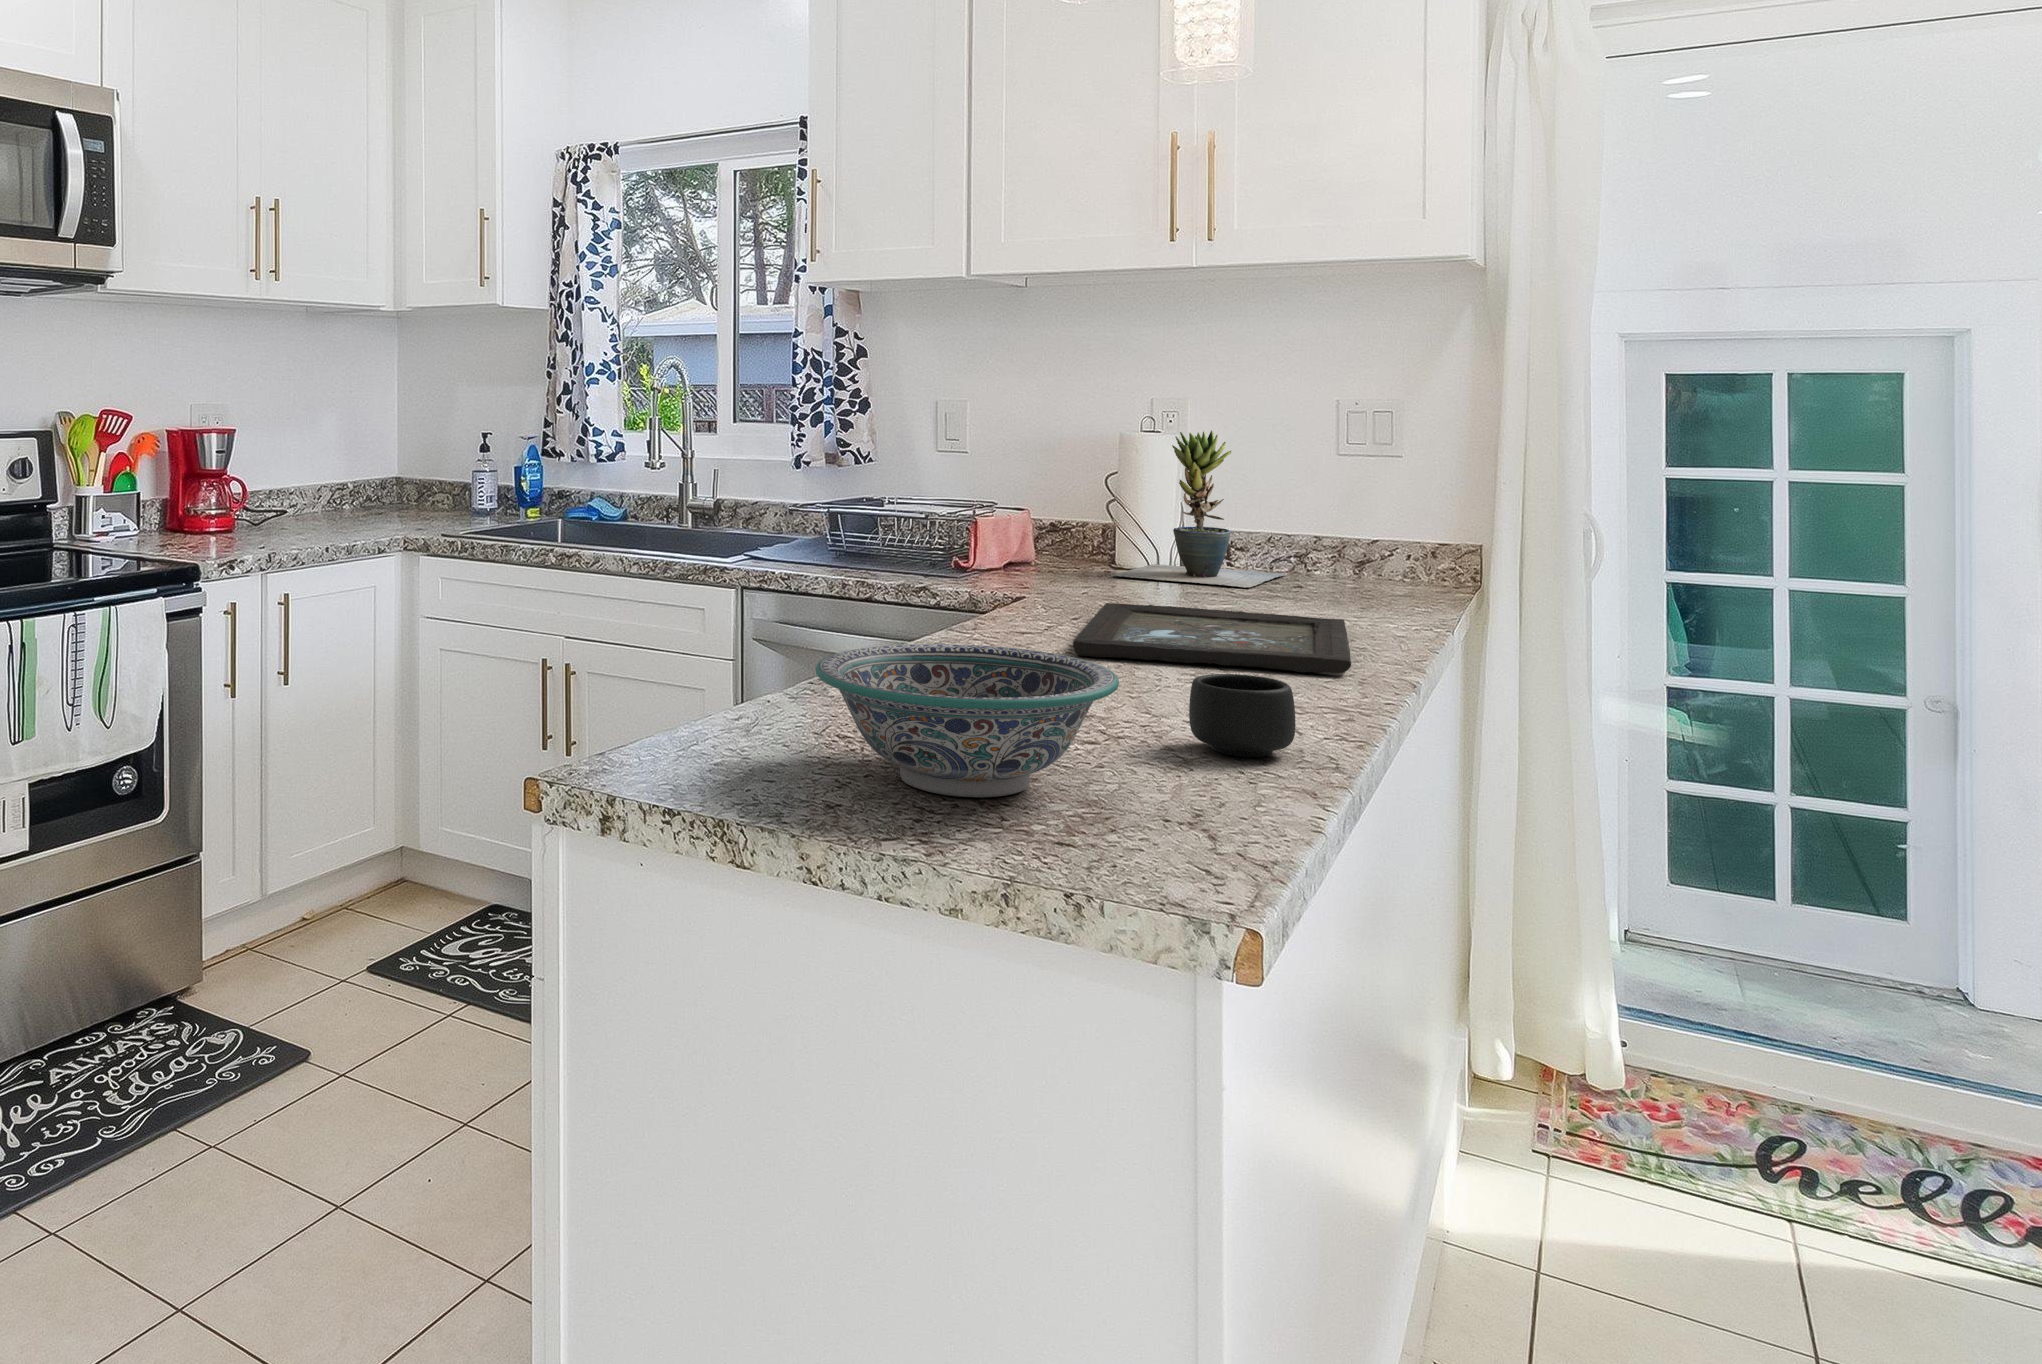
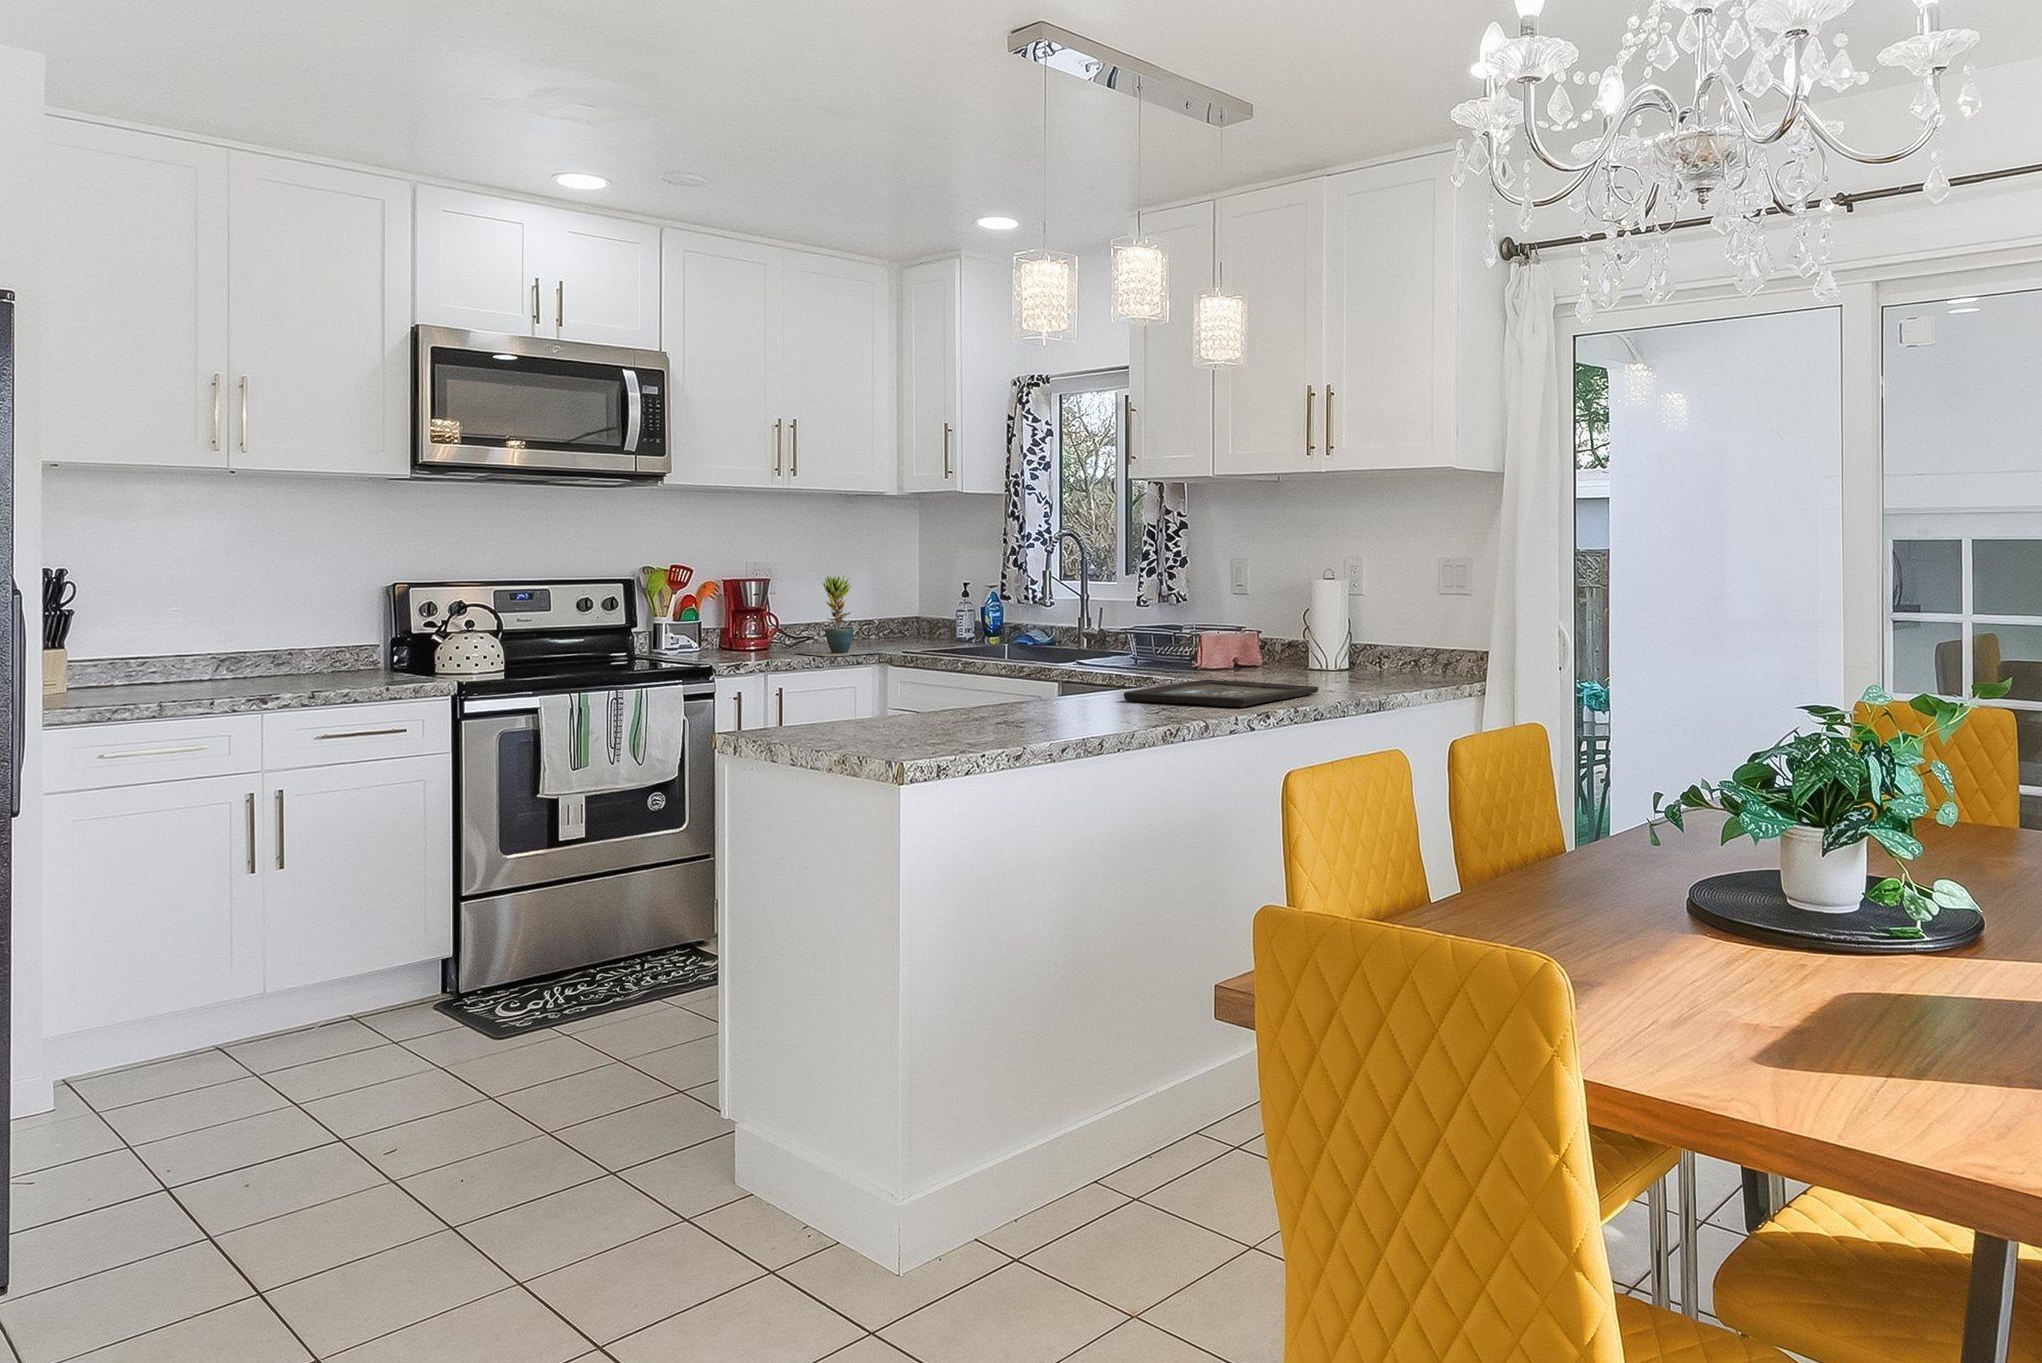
potted plant: present [1113,430,1284,587] -> present [796,576,884,657]
decorative bowl: present [816,644,1119,797] -> none [848,676,990,738]
mug: present [1189,674,1296,757] -> none [1060,692,1114,729]

